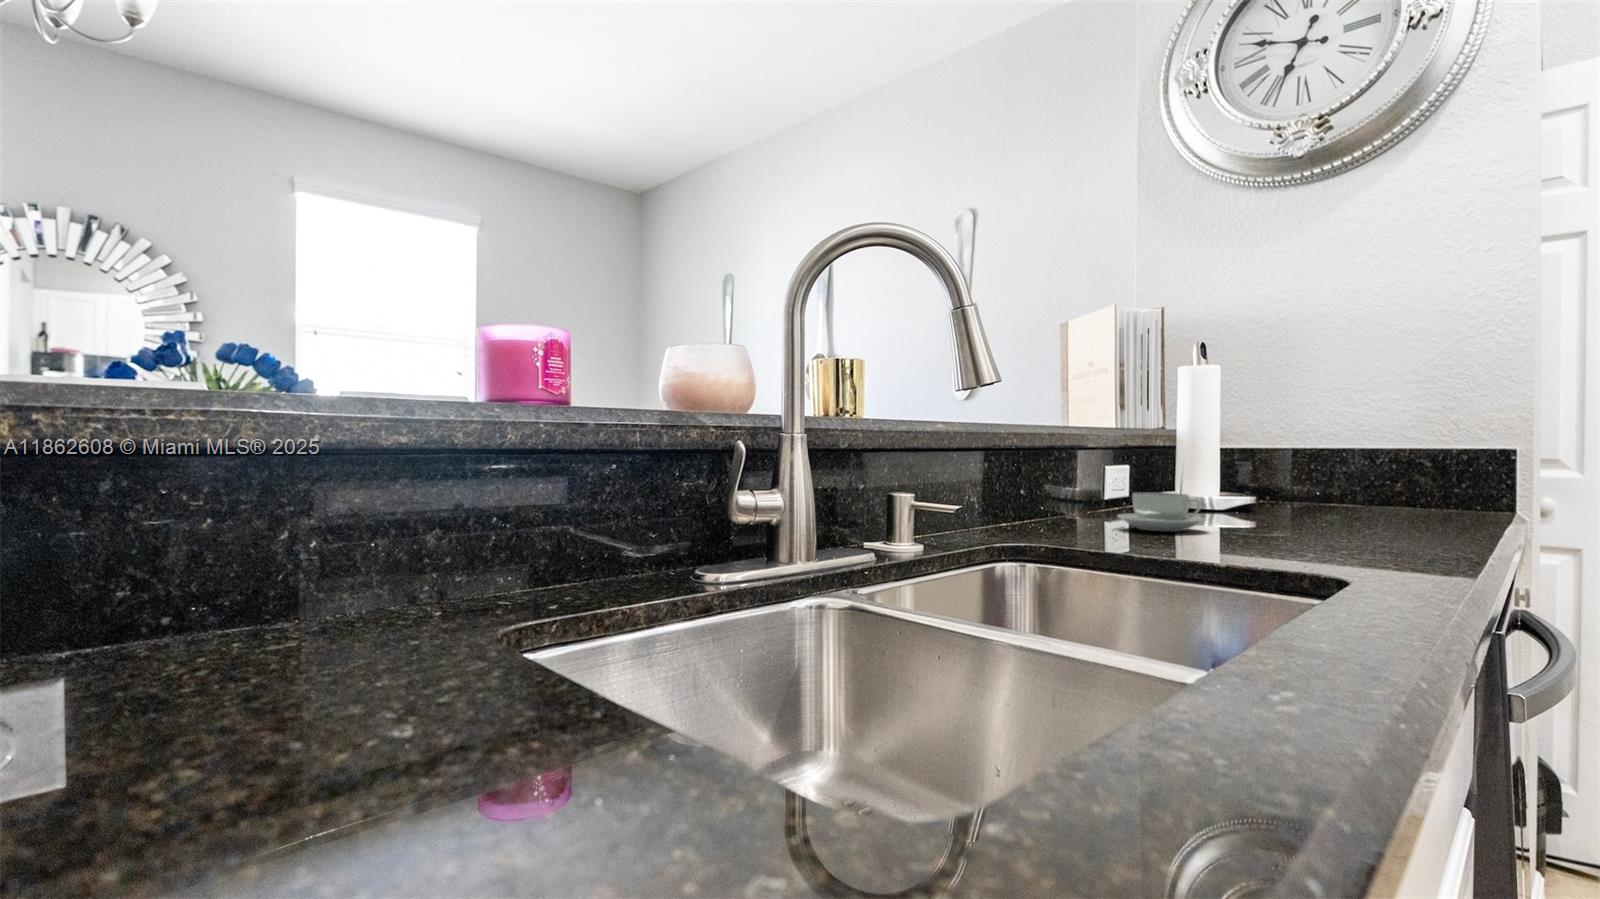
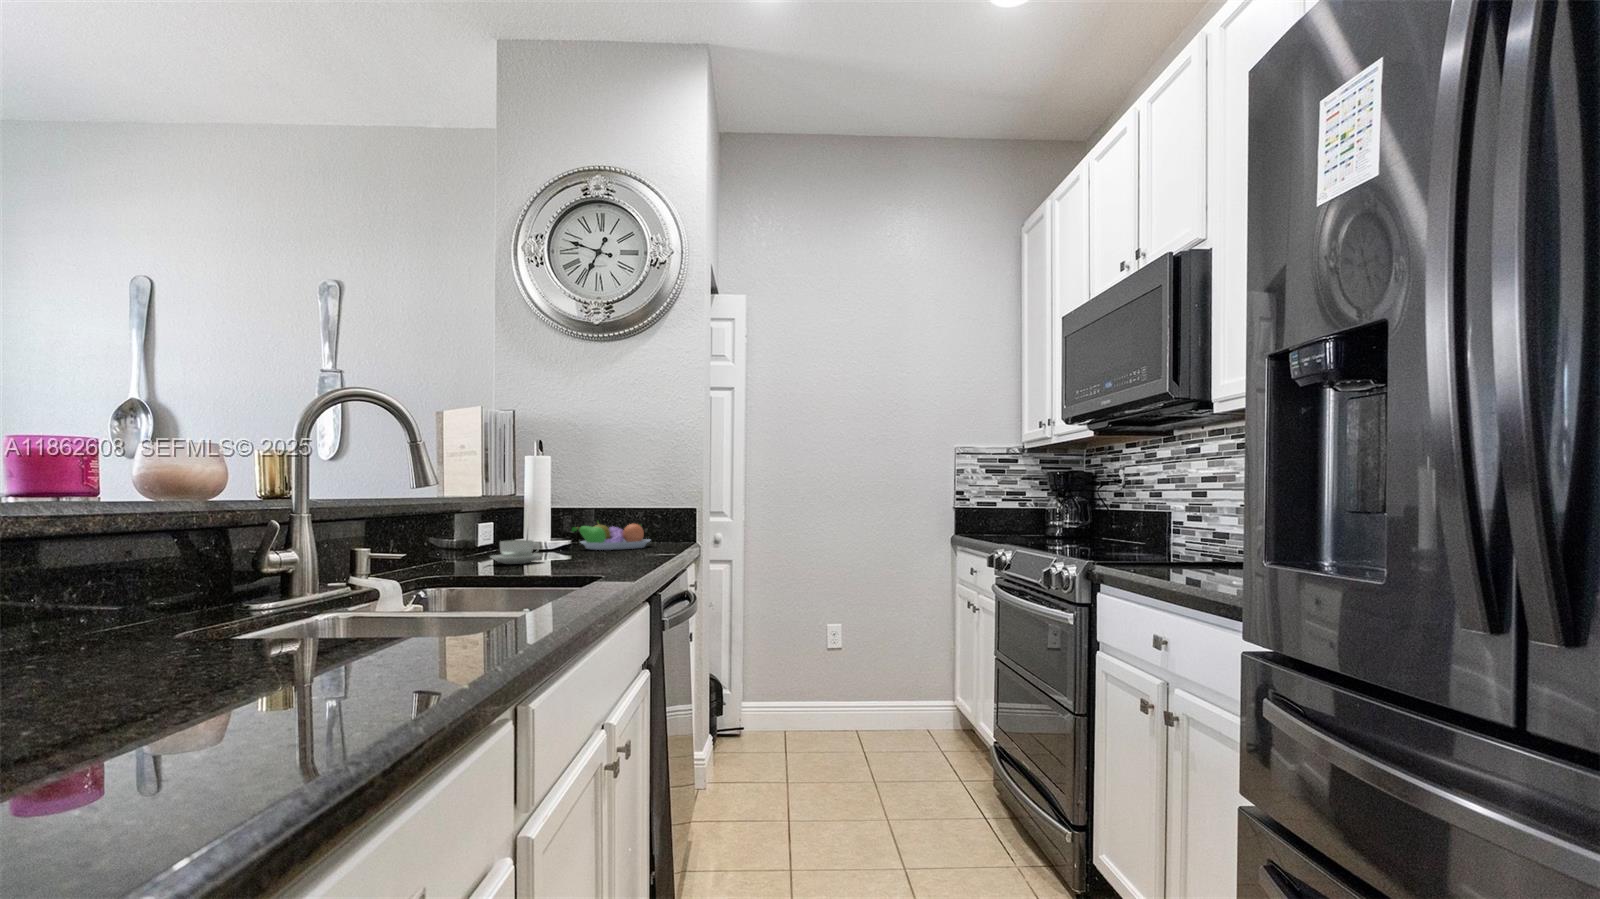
fruit bowl: none [1256,467,1417,519] -> present [572,522,650,550]

